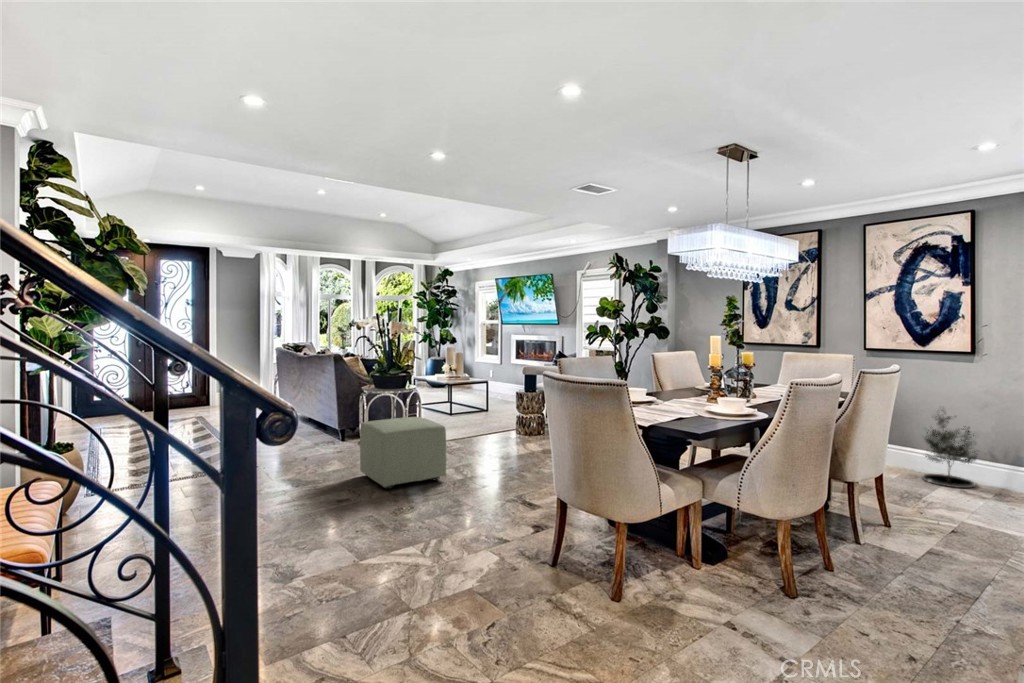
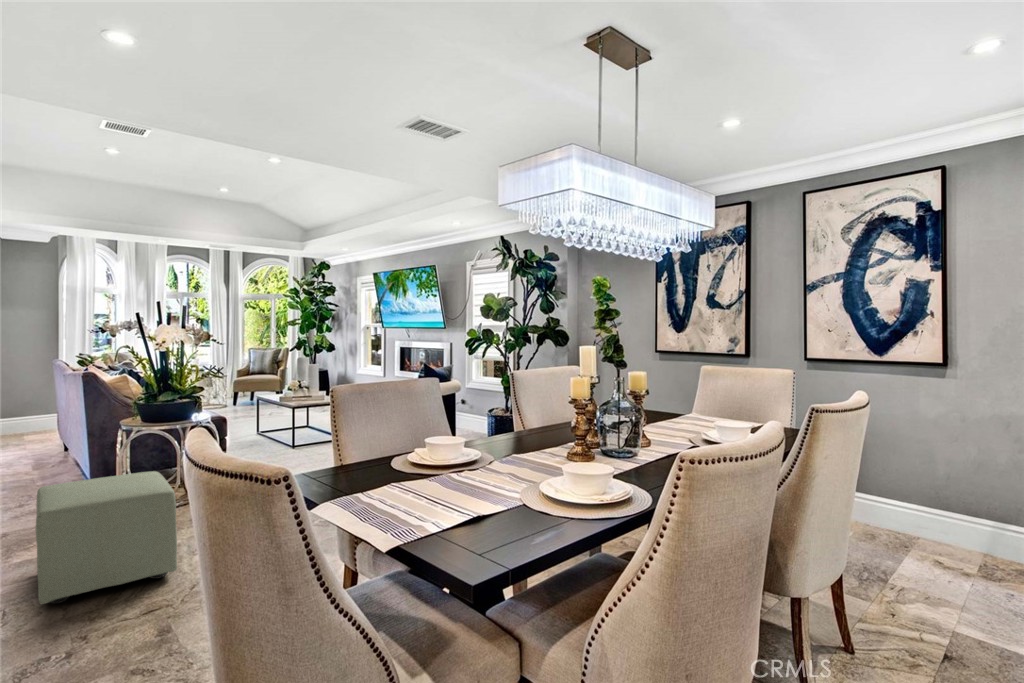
potted tree: present [922,410,977,488] -> none [881,438,961,555]

